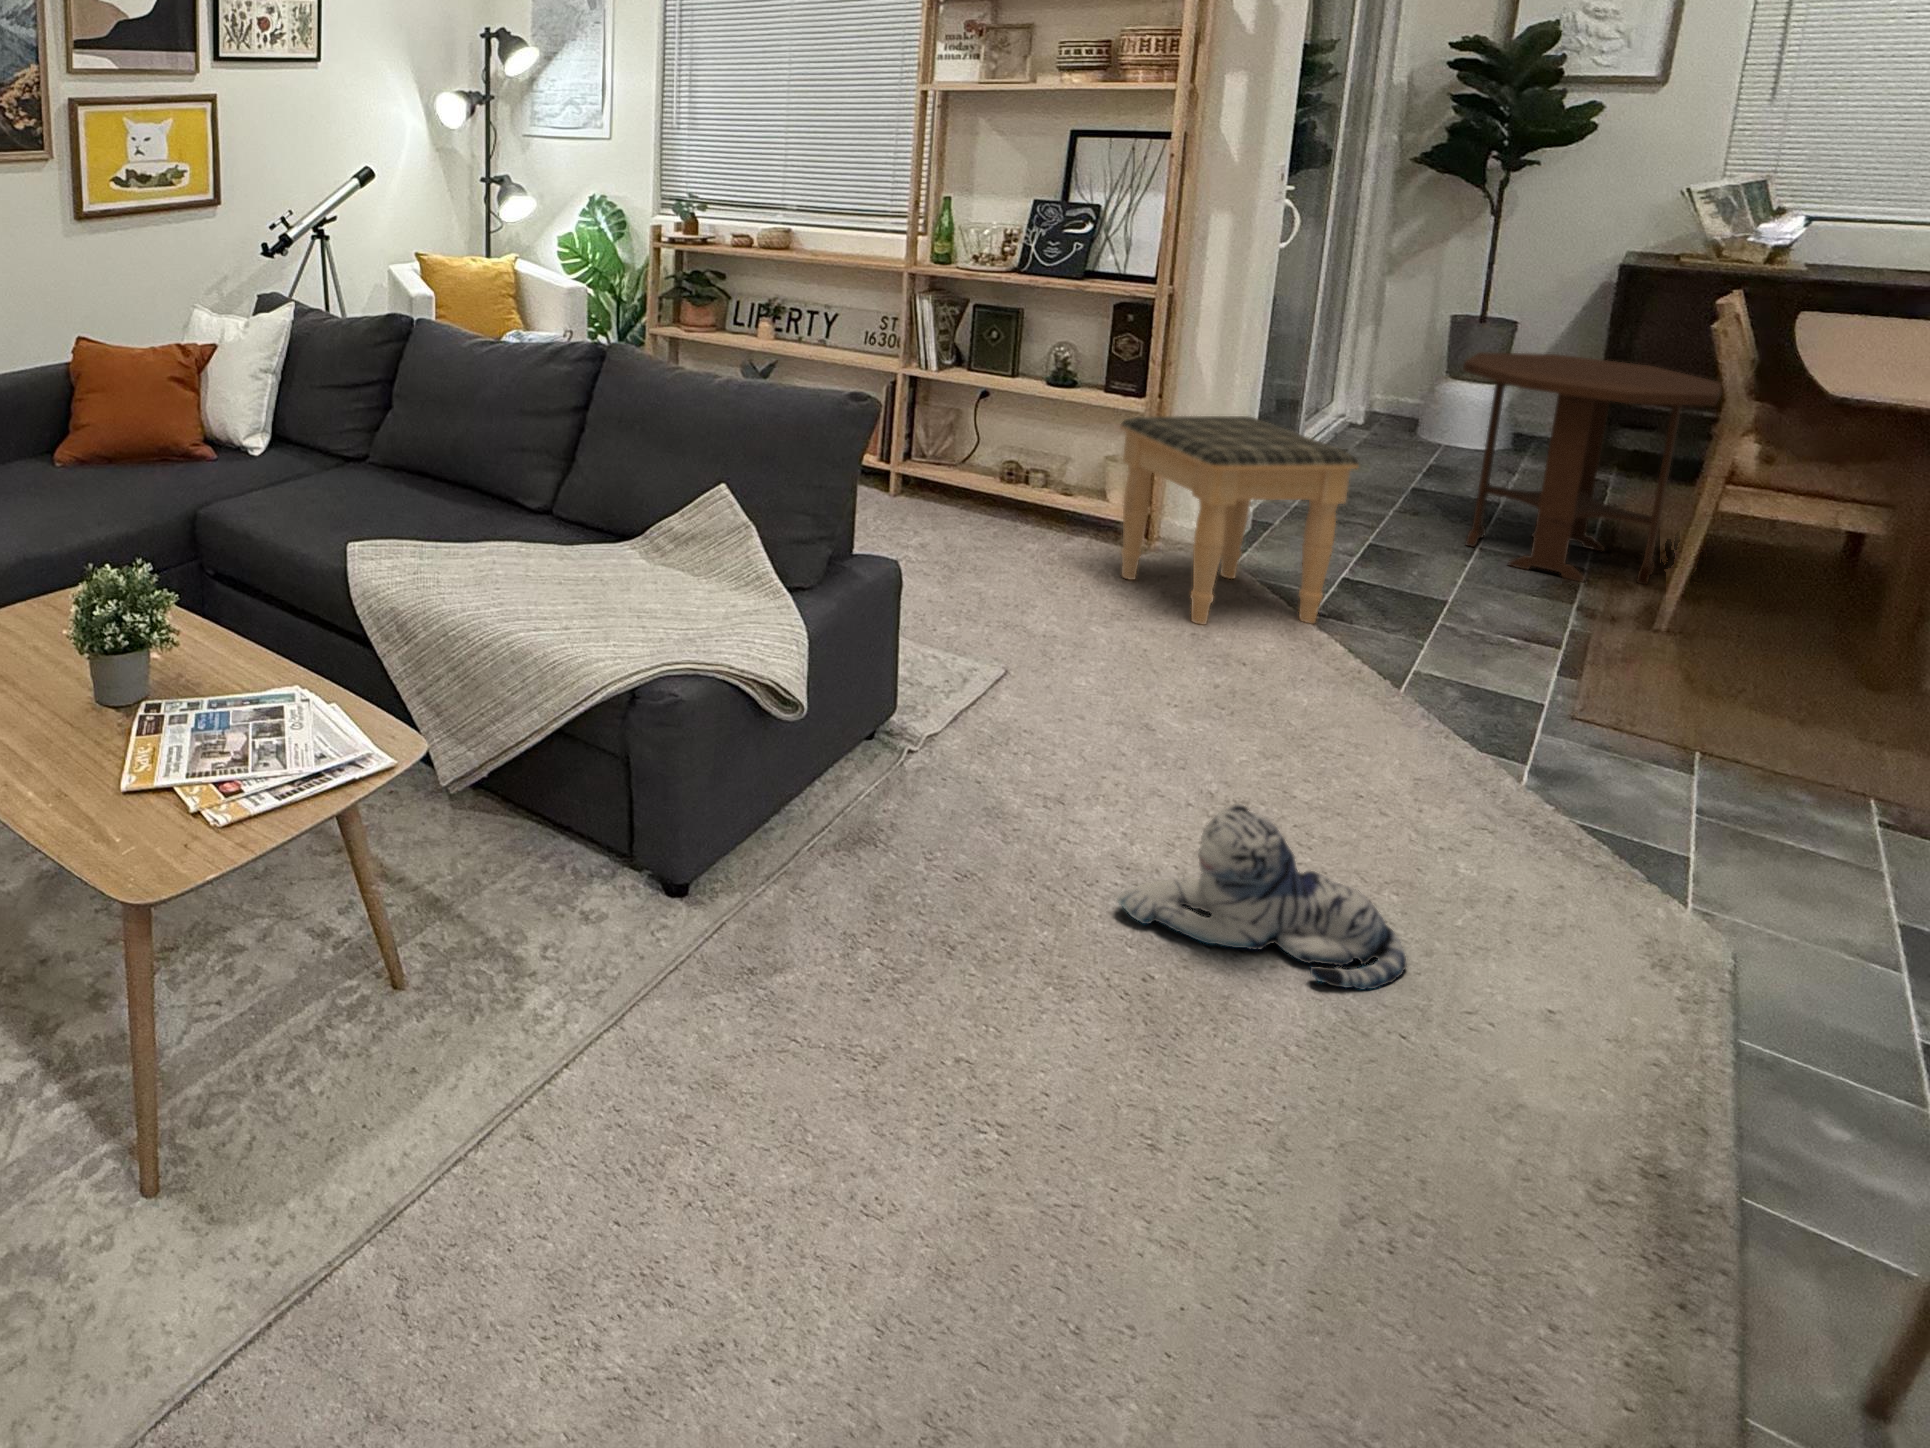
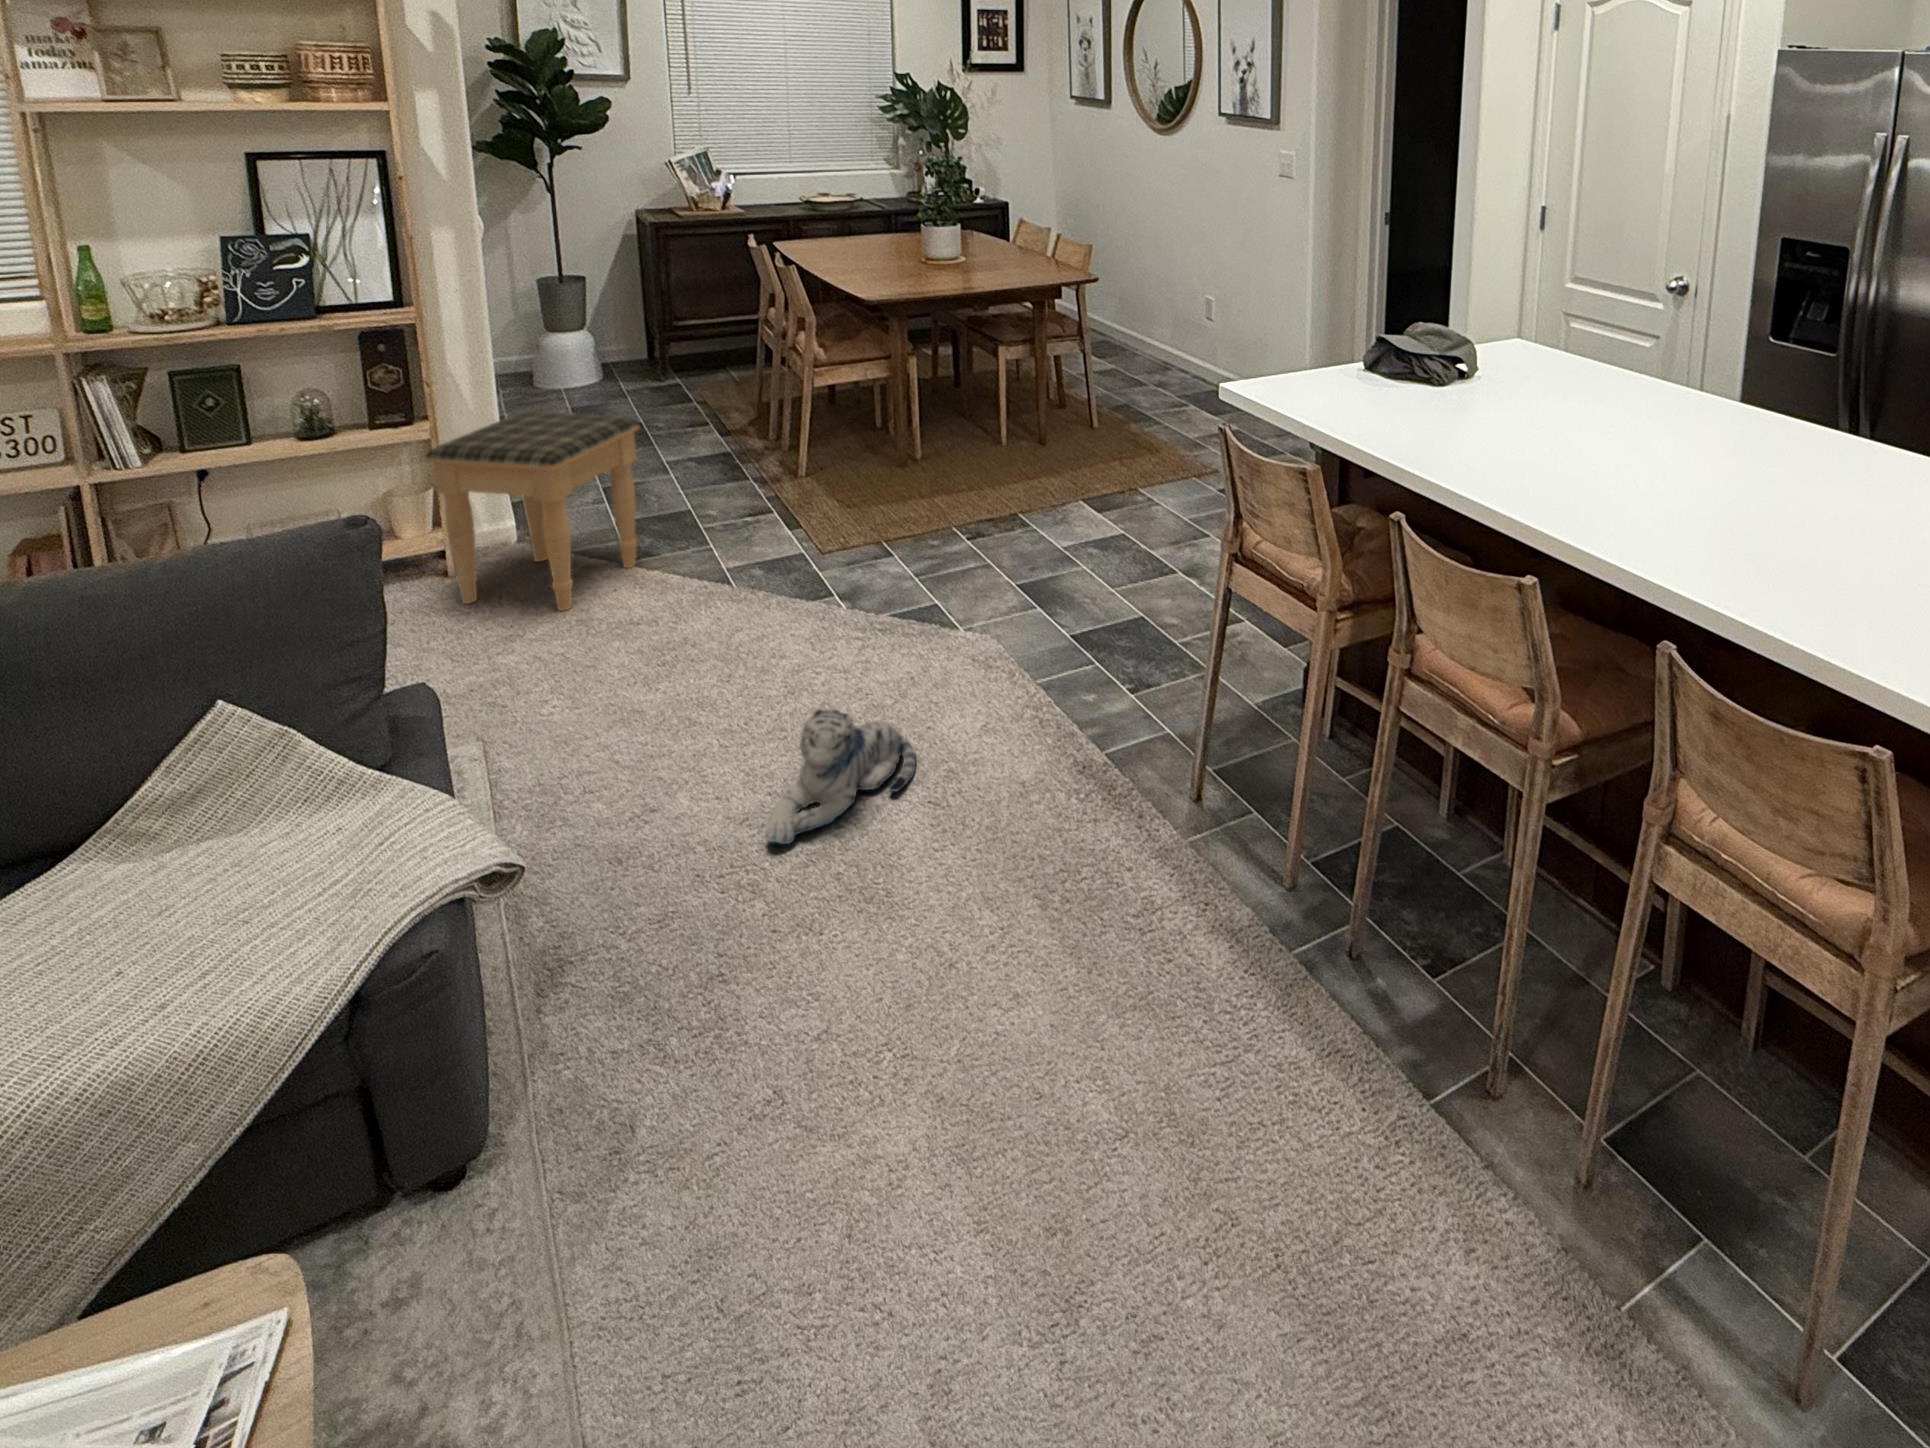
side table: present [1463,352,1721,585] -> none [619,292,772,464]

